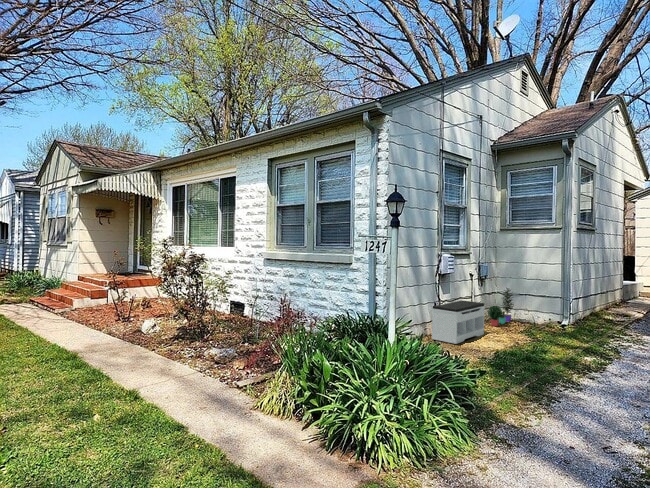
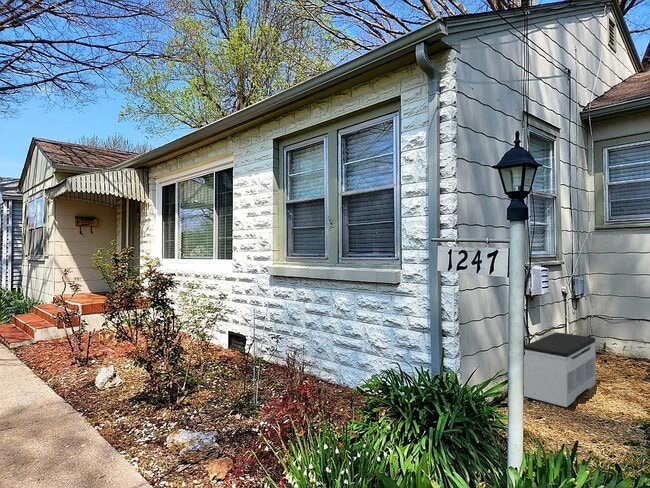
potted plant: present [488,288,514,326] -> none [589,309,624,368]

